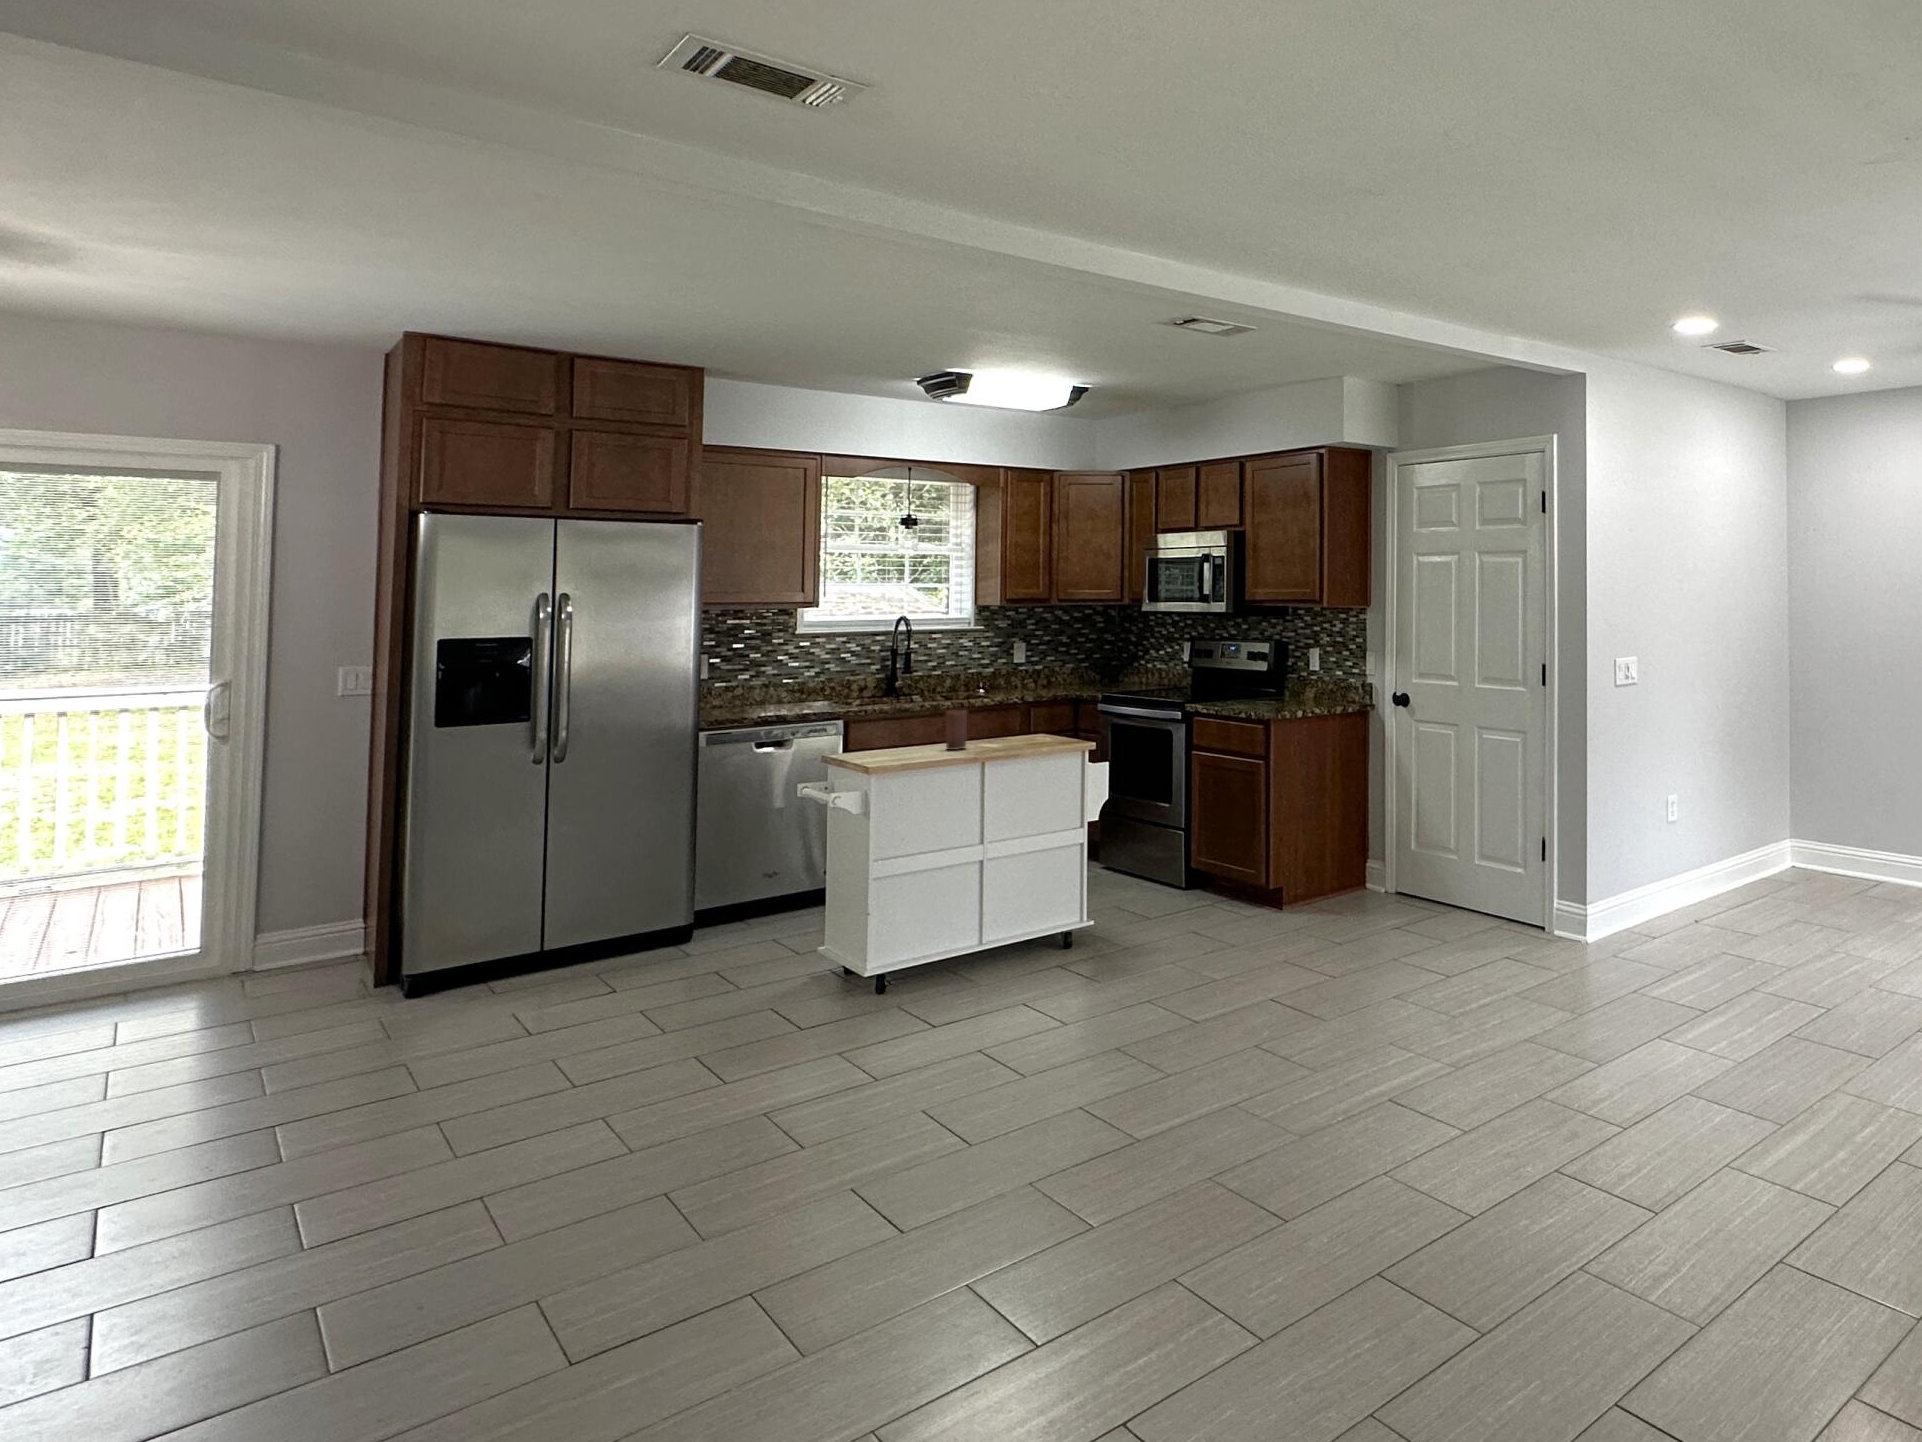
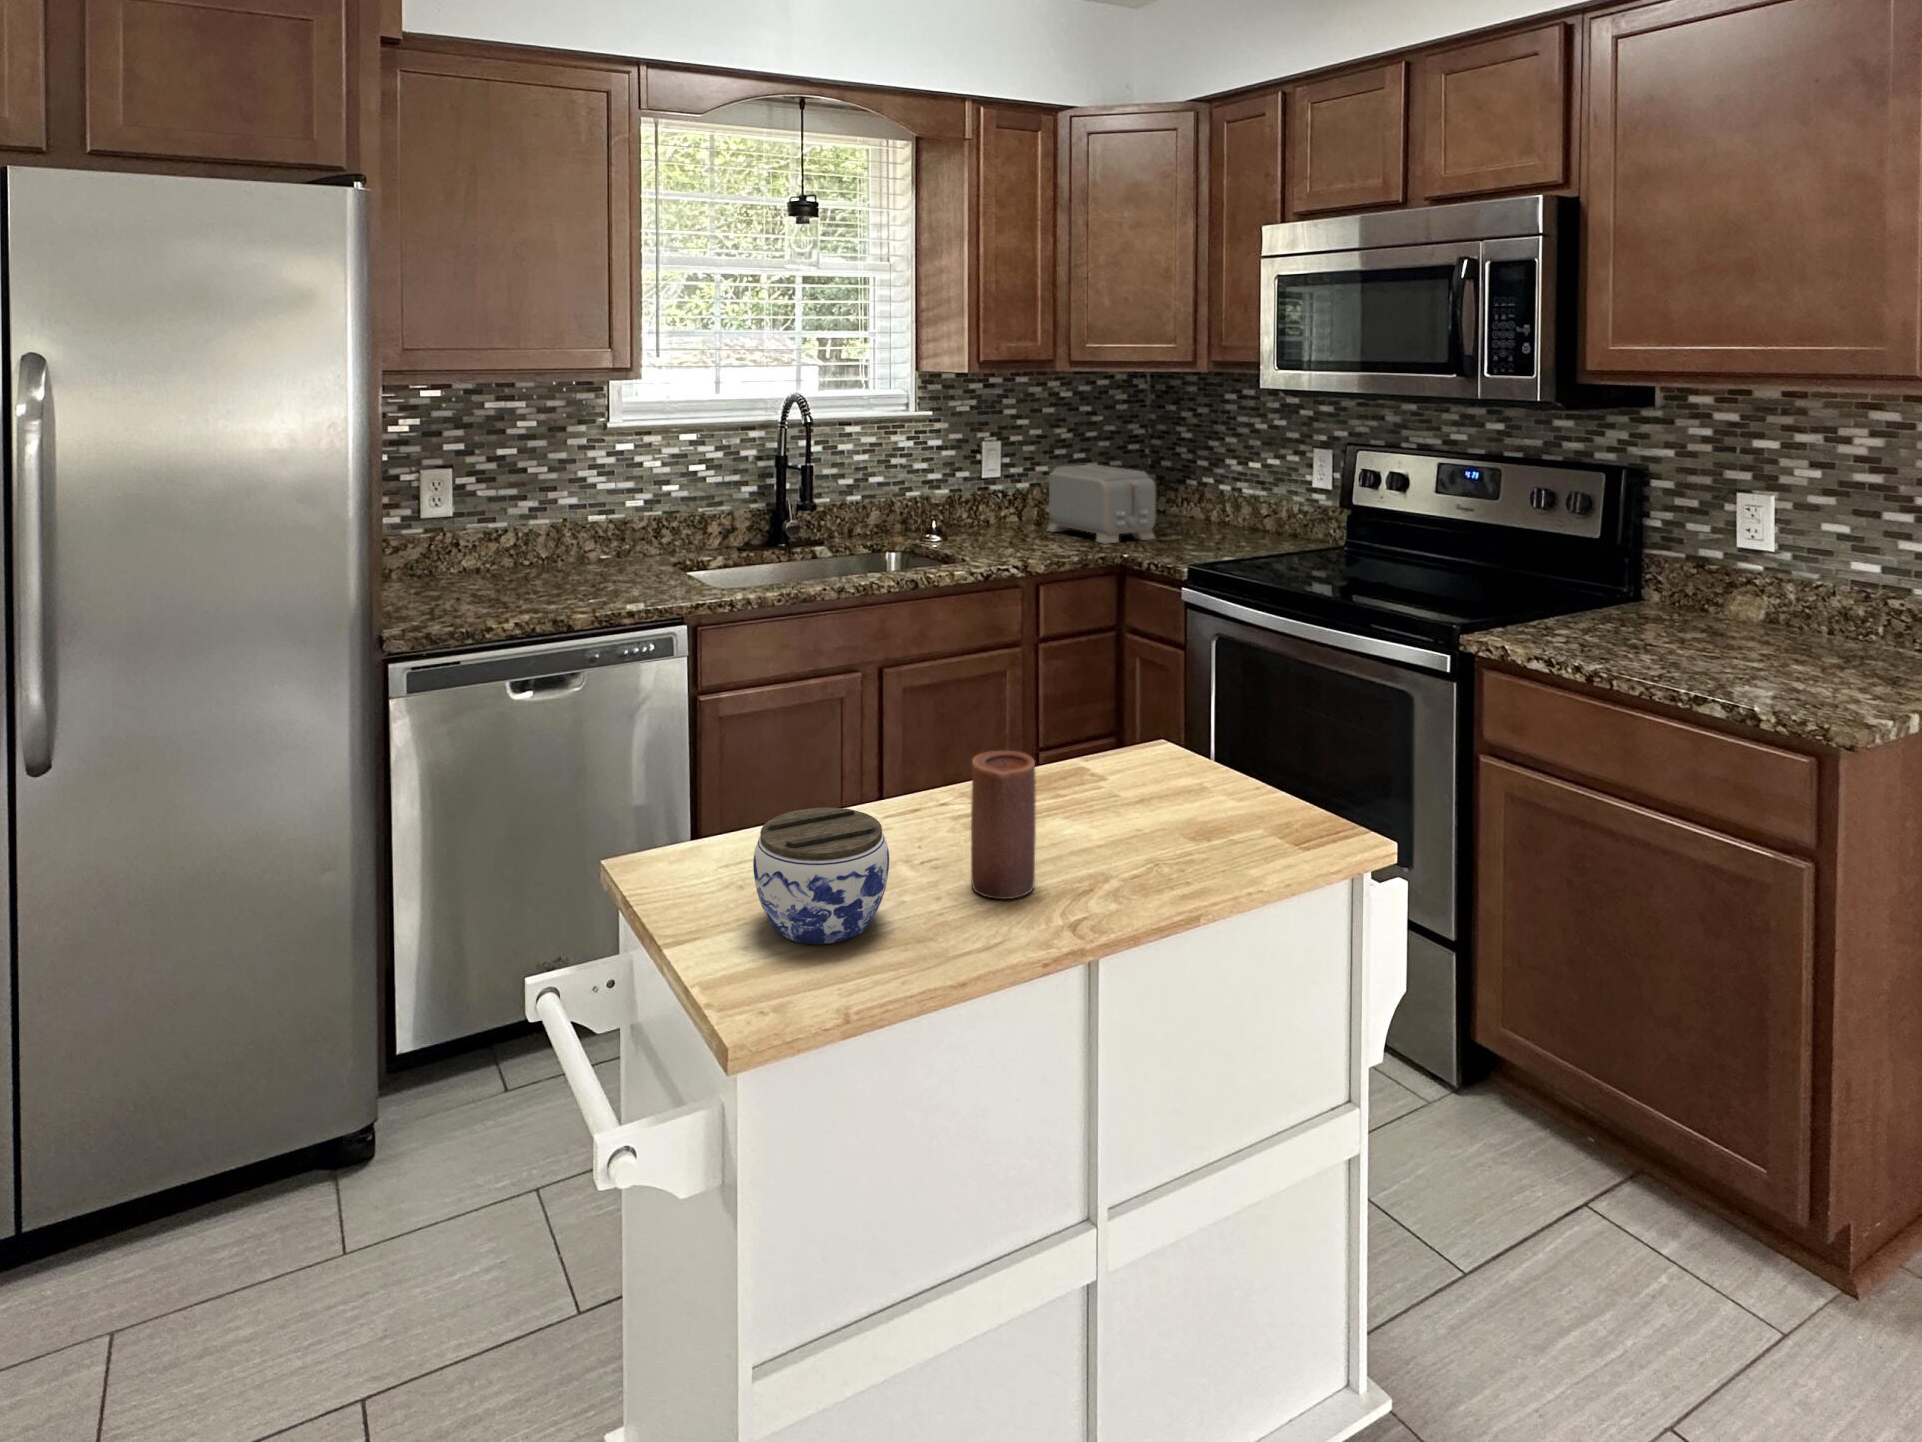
toaster: none [1049,655,1104,692] -> present [1047,465,1156,544]
jar: none [875,725,918,756] -> present [753,808,889,944]

